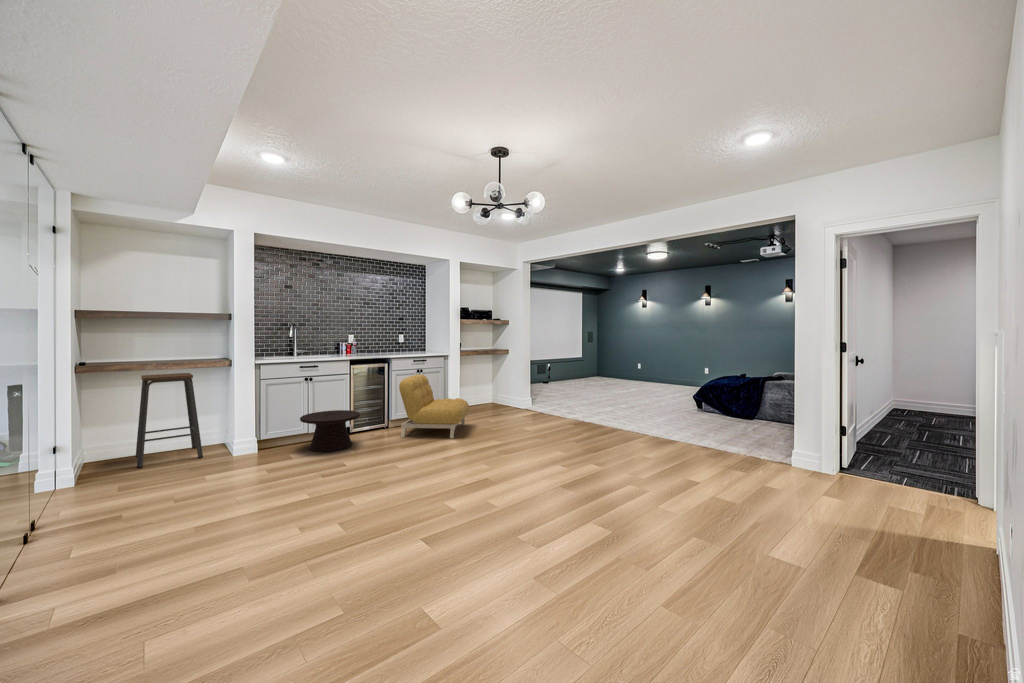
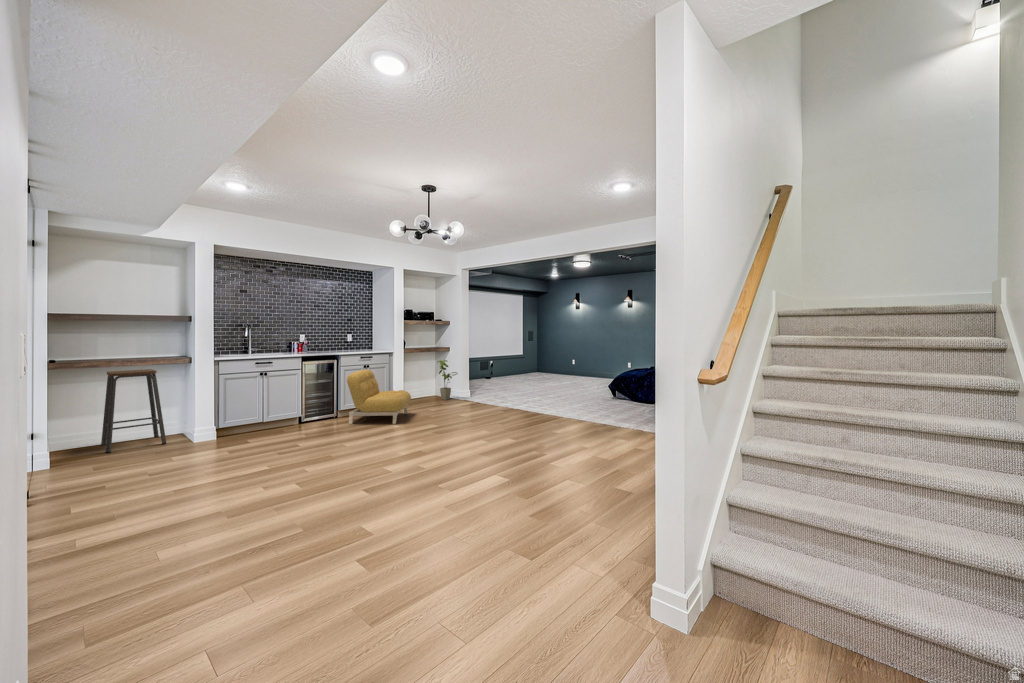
house plant: none [496,364,519,409] -> present [438,360,457,400]
side table: present [300,410,360,452] -> none [257,401,311,437]

